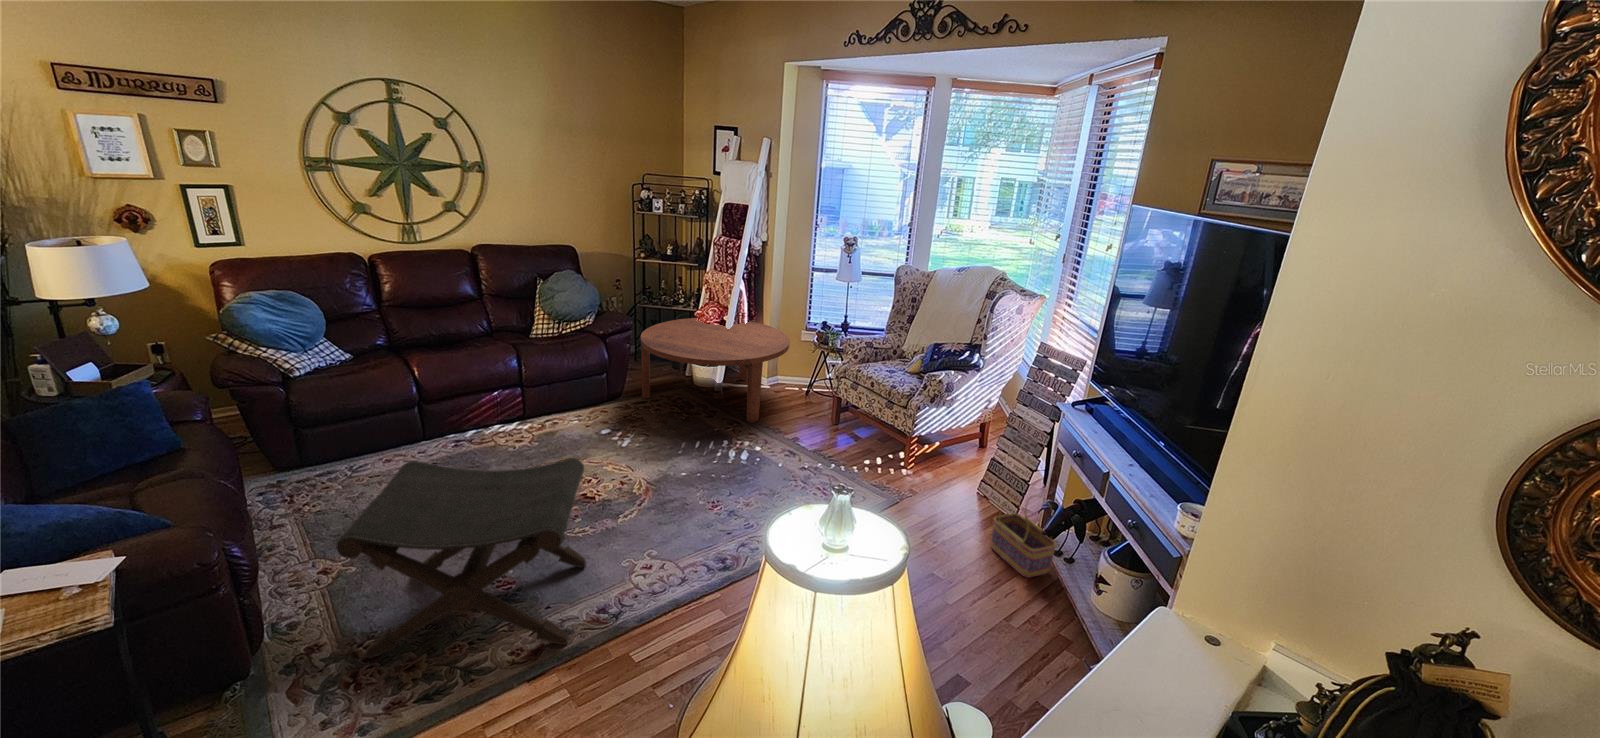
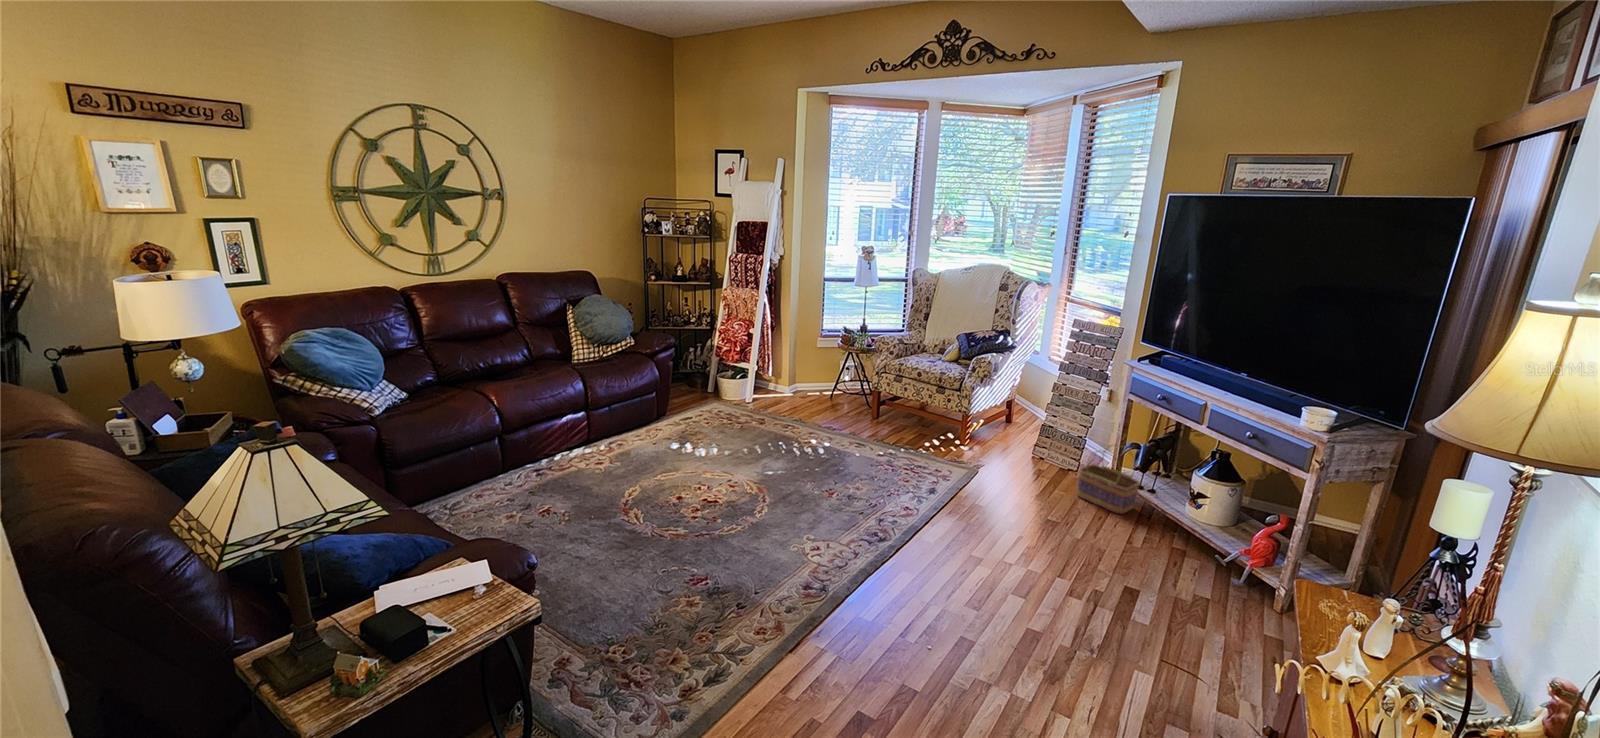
coffee table: present [640,318,790,423] -> none [682,332,825,425]
footstool: present [336,458,586,658] -> none [598,453,809,664]

